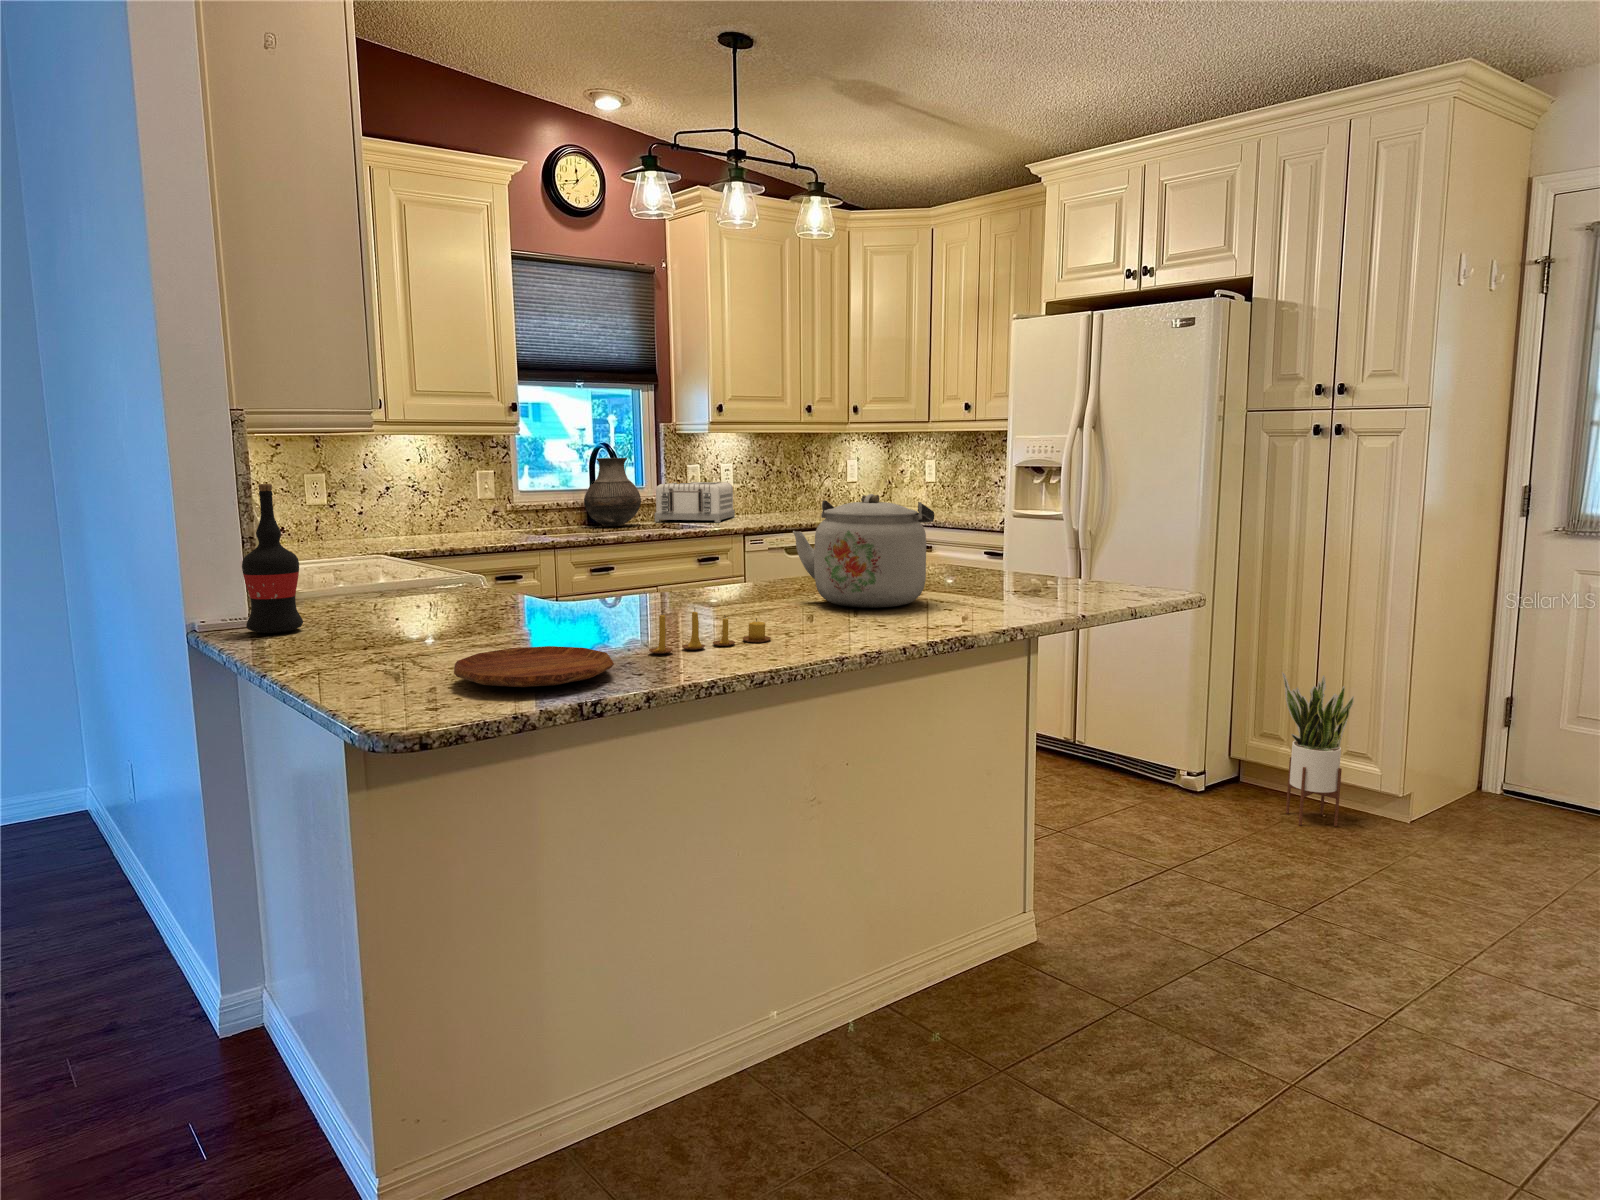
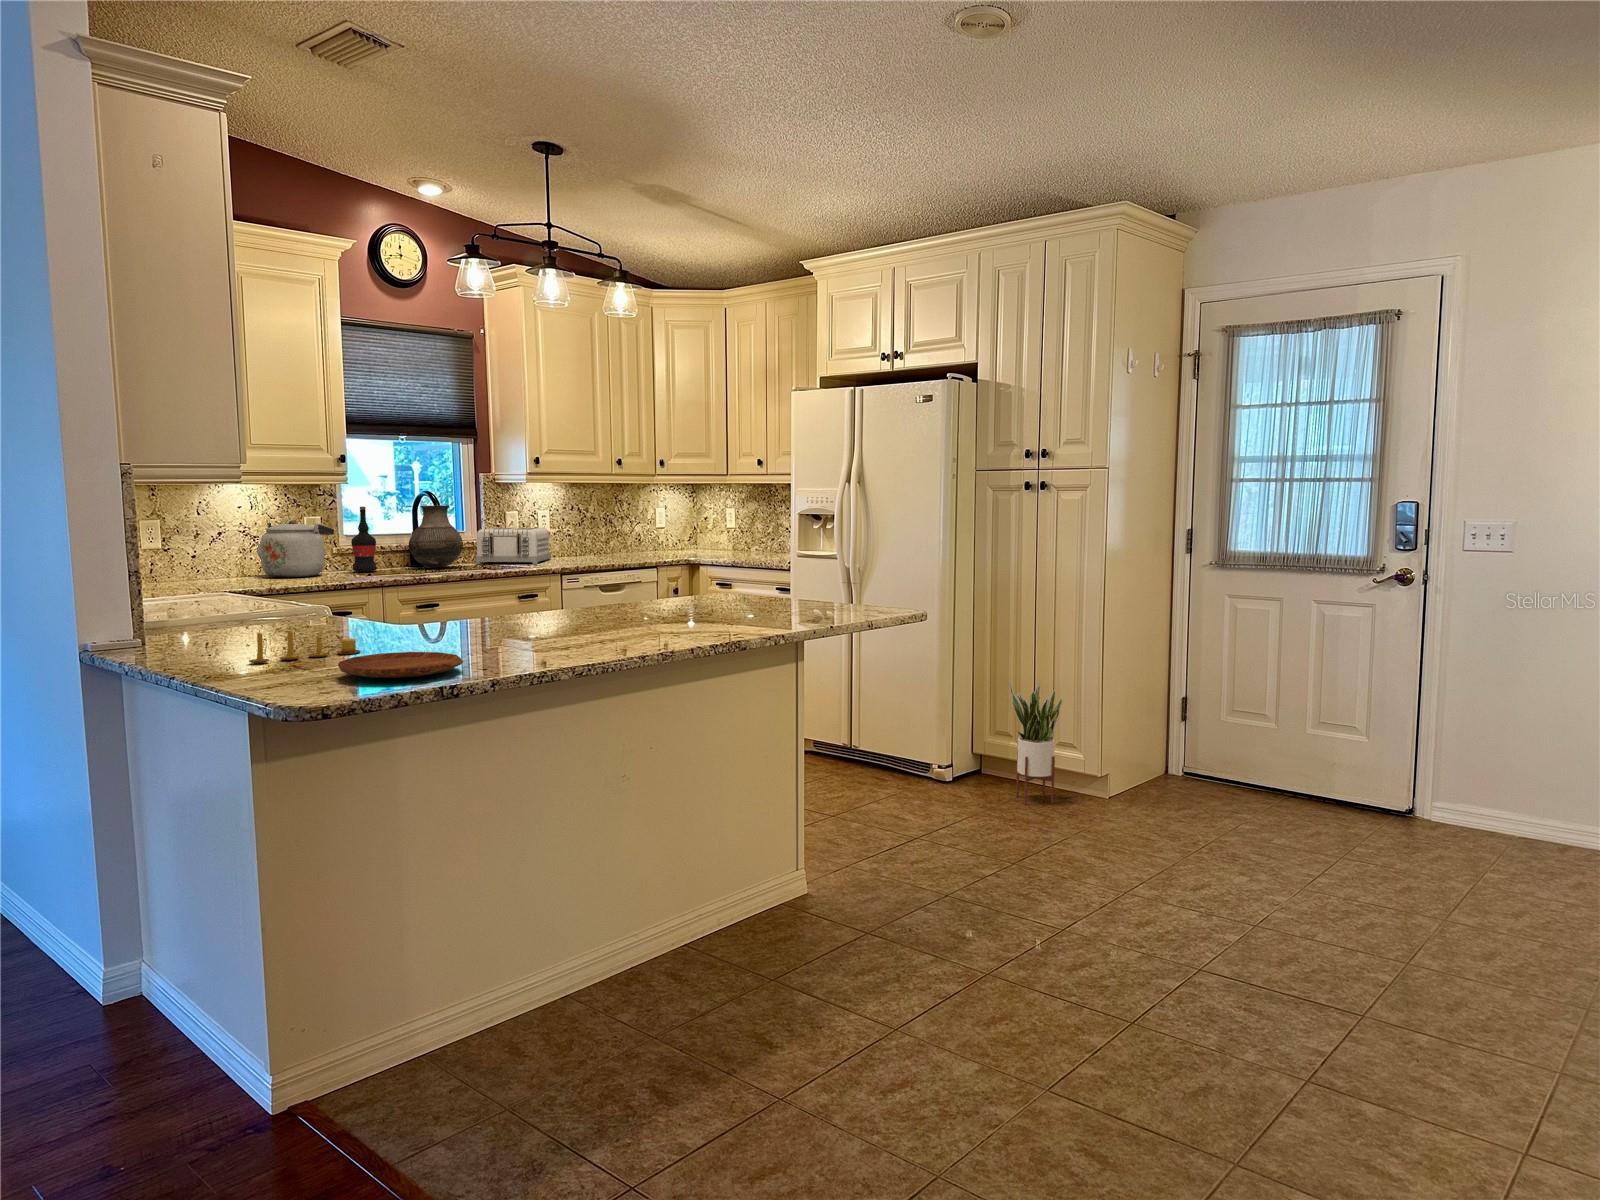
wine bottle: present [242,484,303,633] -> present [351,506,377,572]
kettle: present [793,494,934,608] -> present [256,520,334,577]
candle: present [649,608,771,653] -> present [249,630,360,663]

